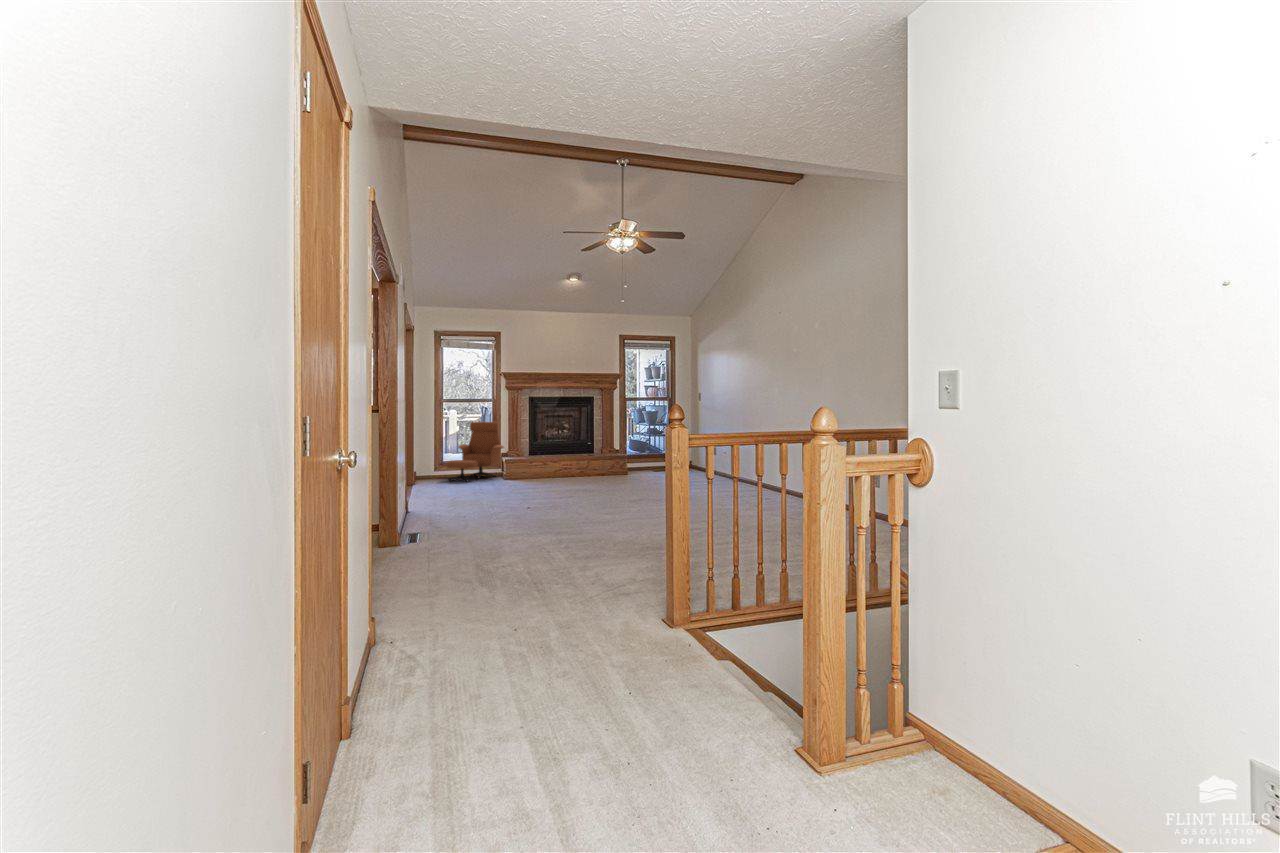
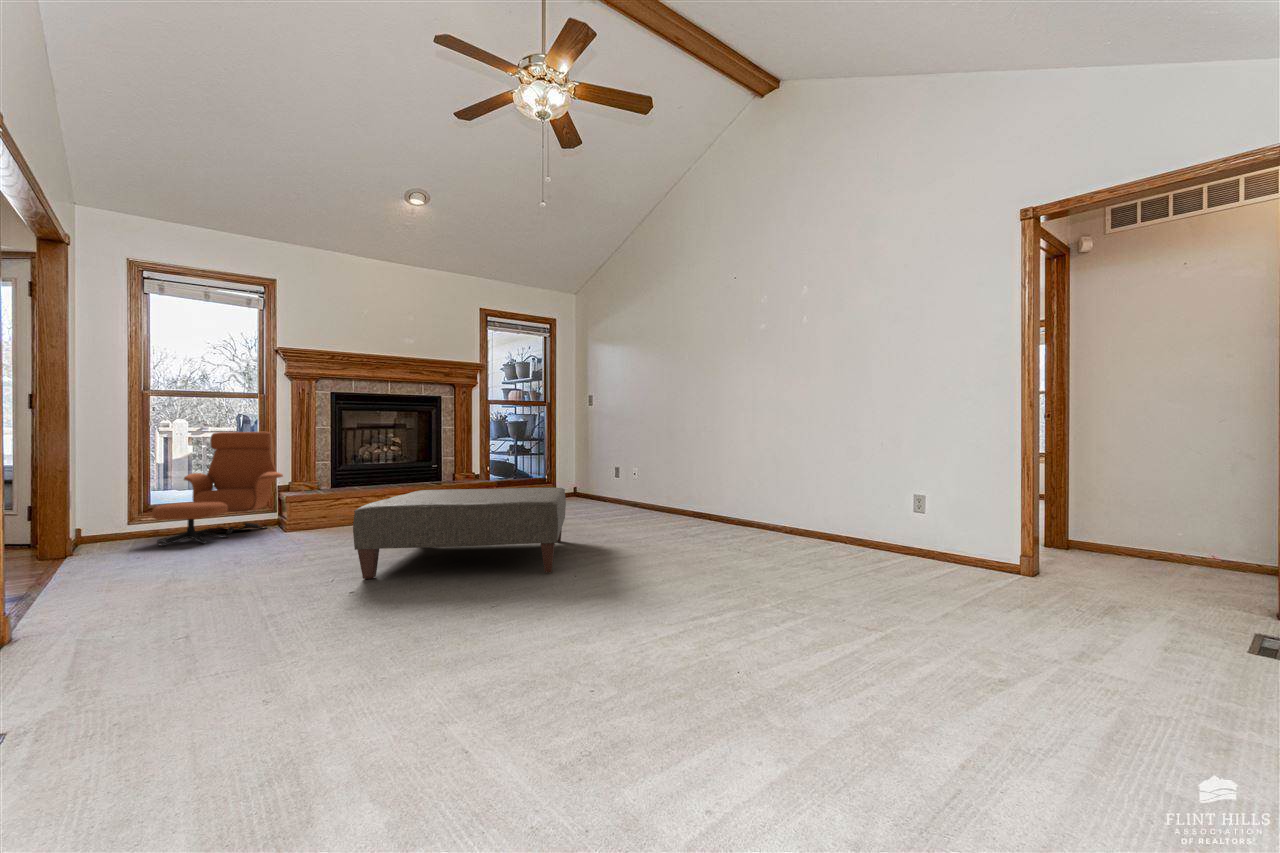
ottoman: none [526,460,643,504] -> present [353,488,566,579]

